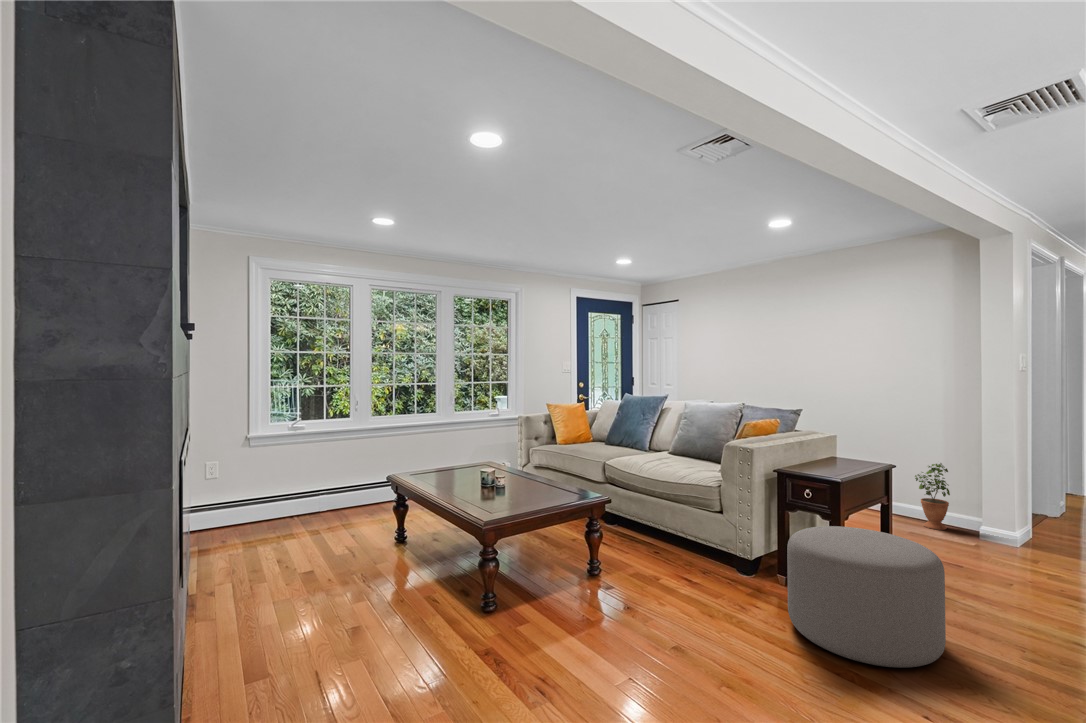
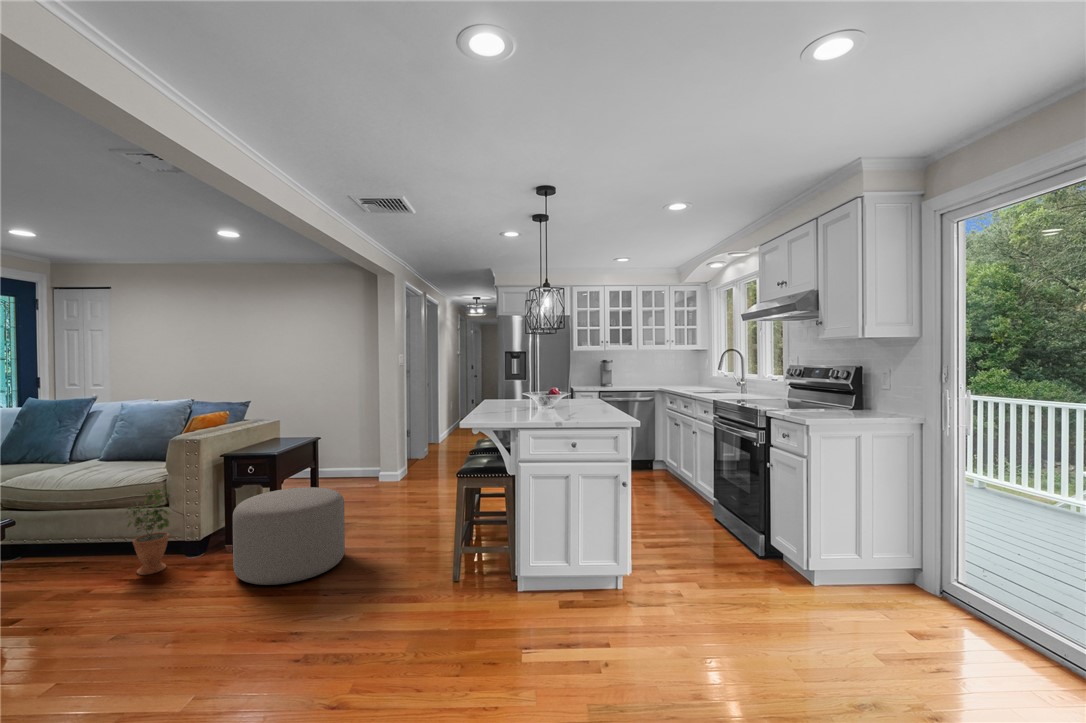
potted plant: present [915,463,950,530] -> present [126,489,170,575]

